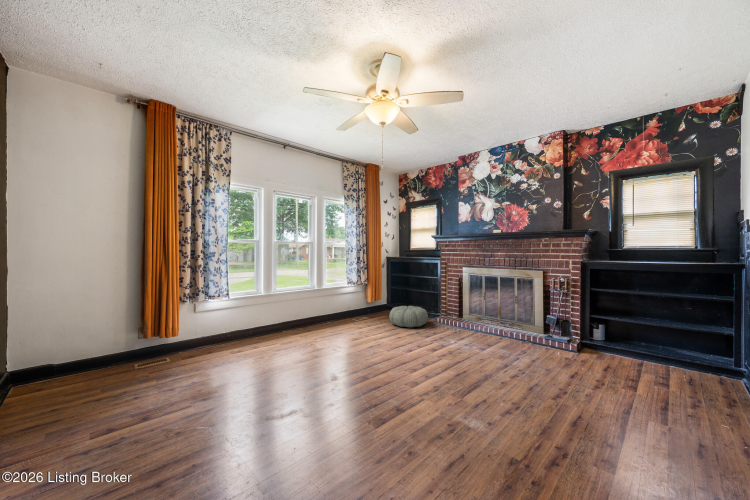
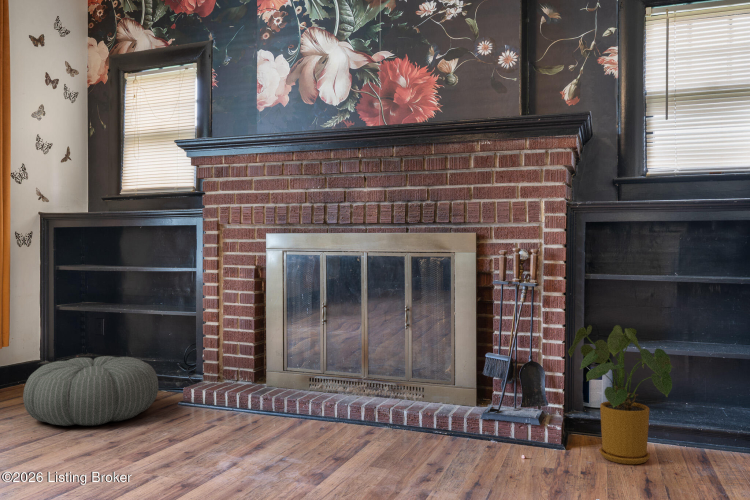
house plant: none [580,309,625,362] -> present [568,325,672,464]

